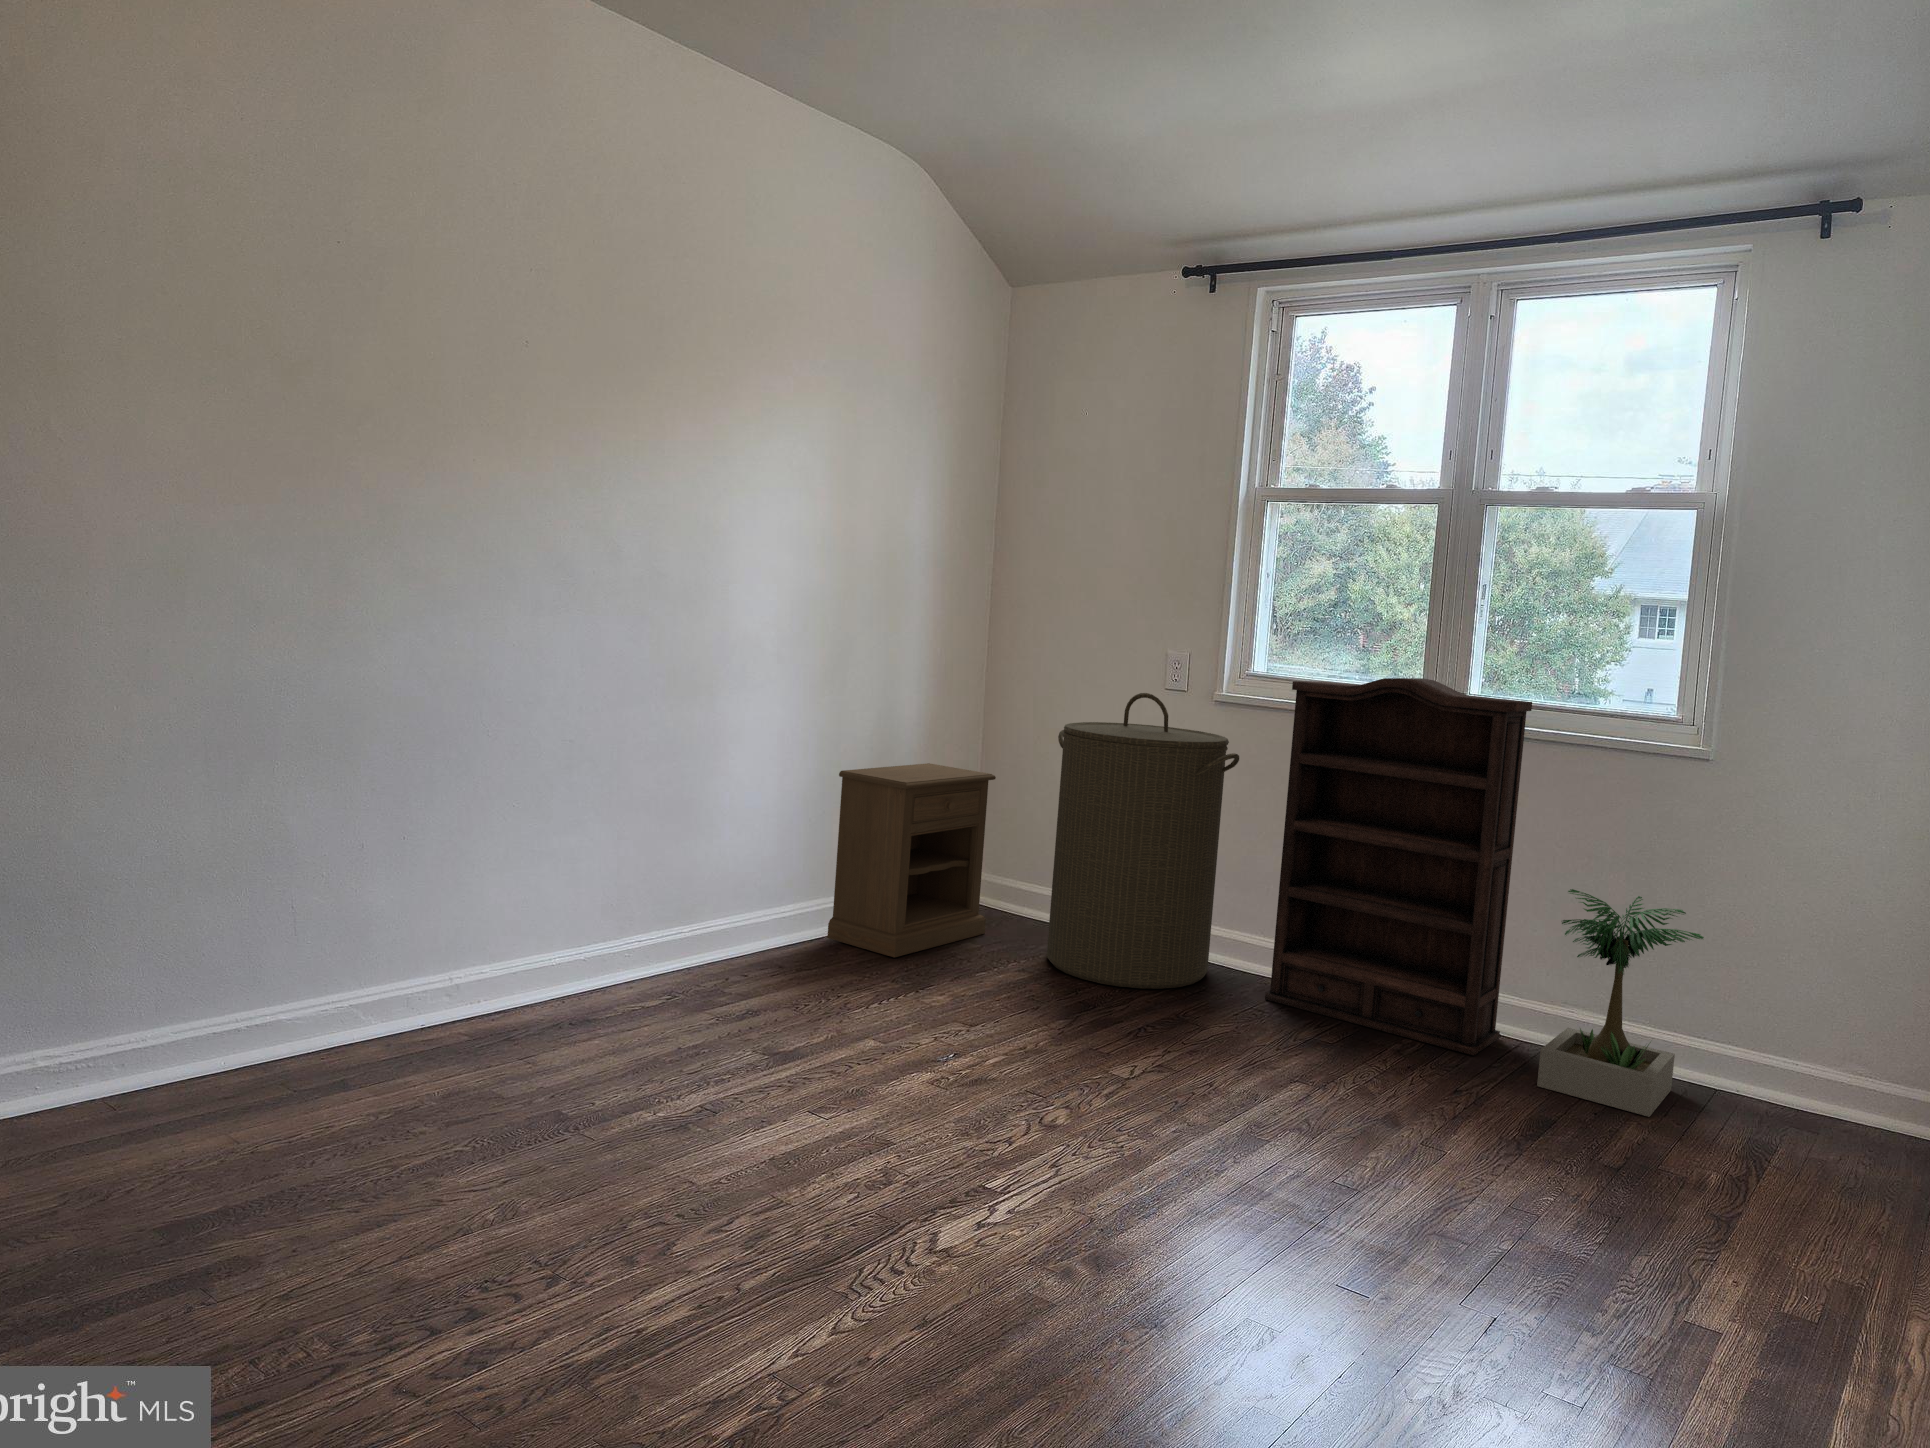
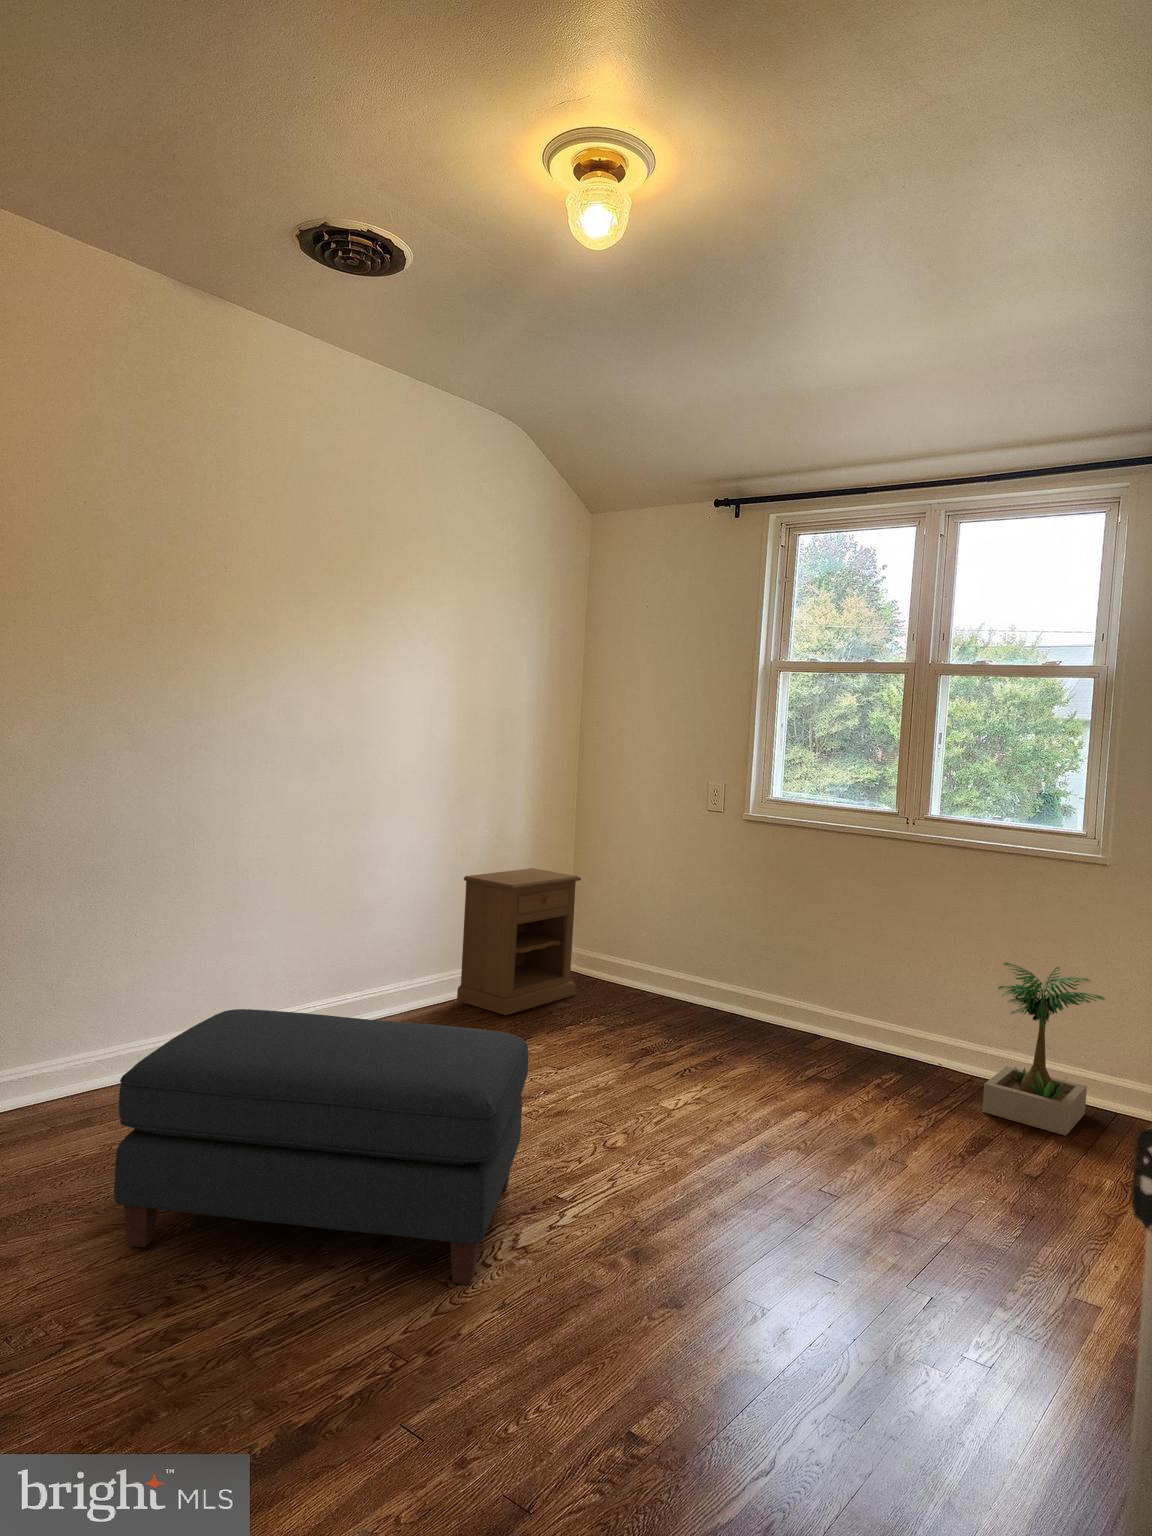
bookshelf: present [1265,678,1532,1055] -> none [781,803,975,1088]
laundry hamper: present [1047,693,1239,989] -> none [619,816,759,1037]
ottoman: none [391,931,948,1296] -> present [114,1009,528,1285]

